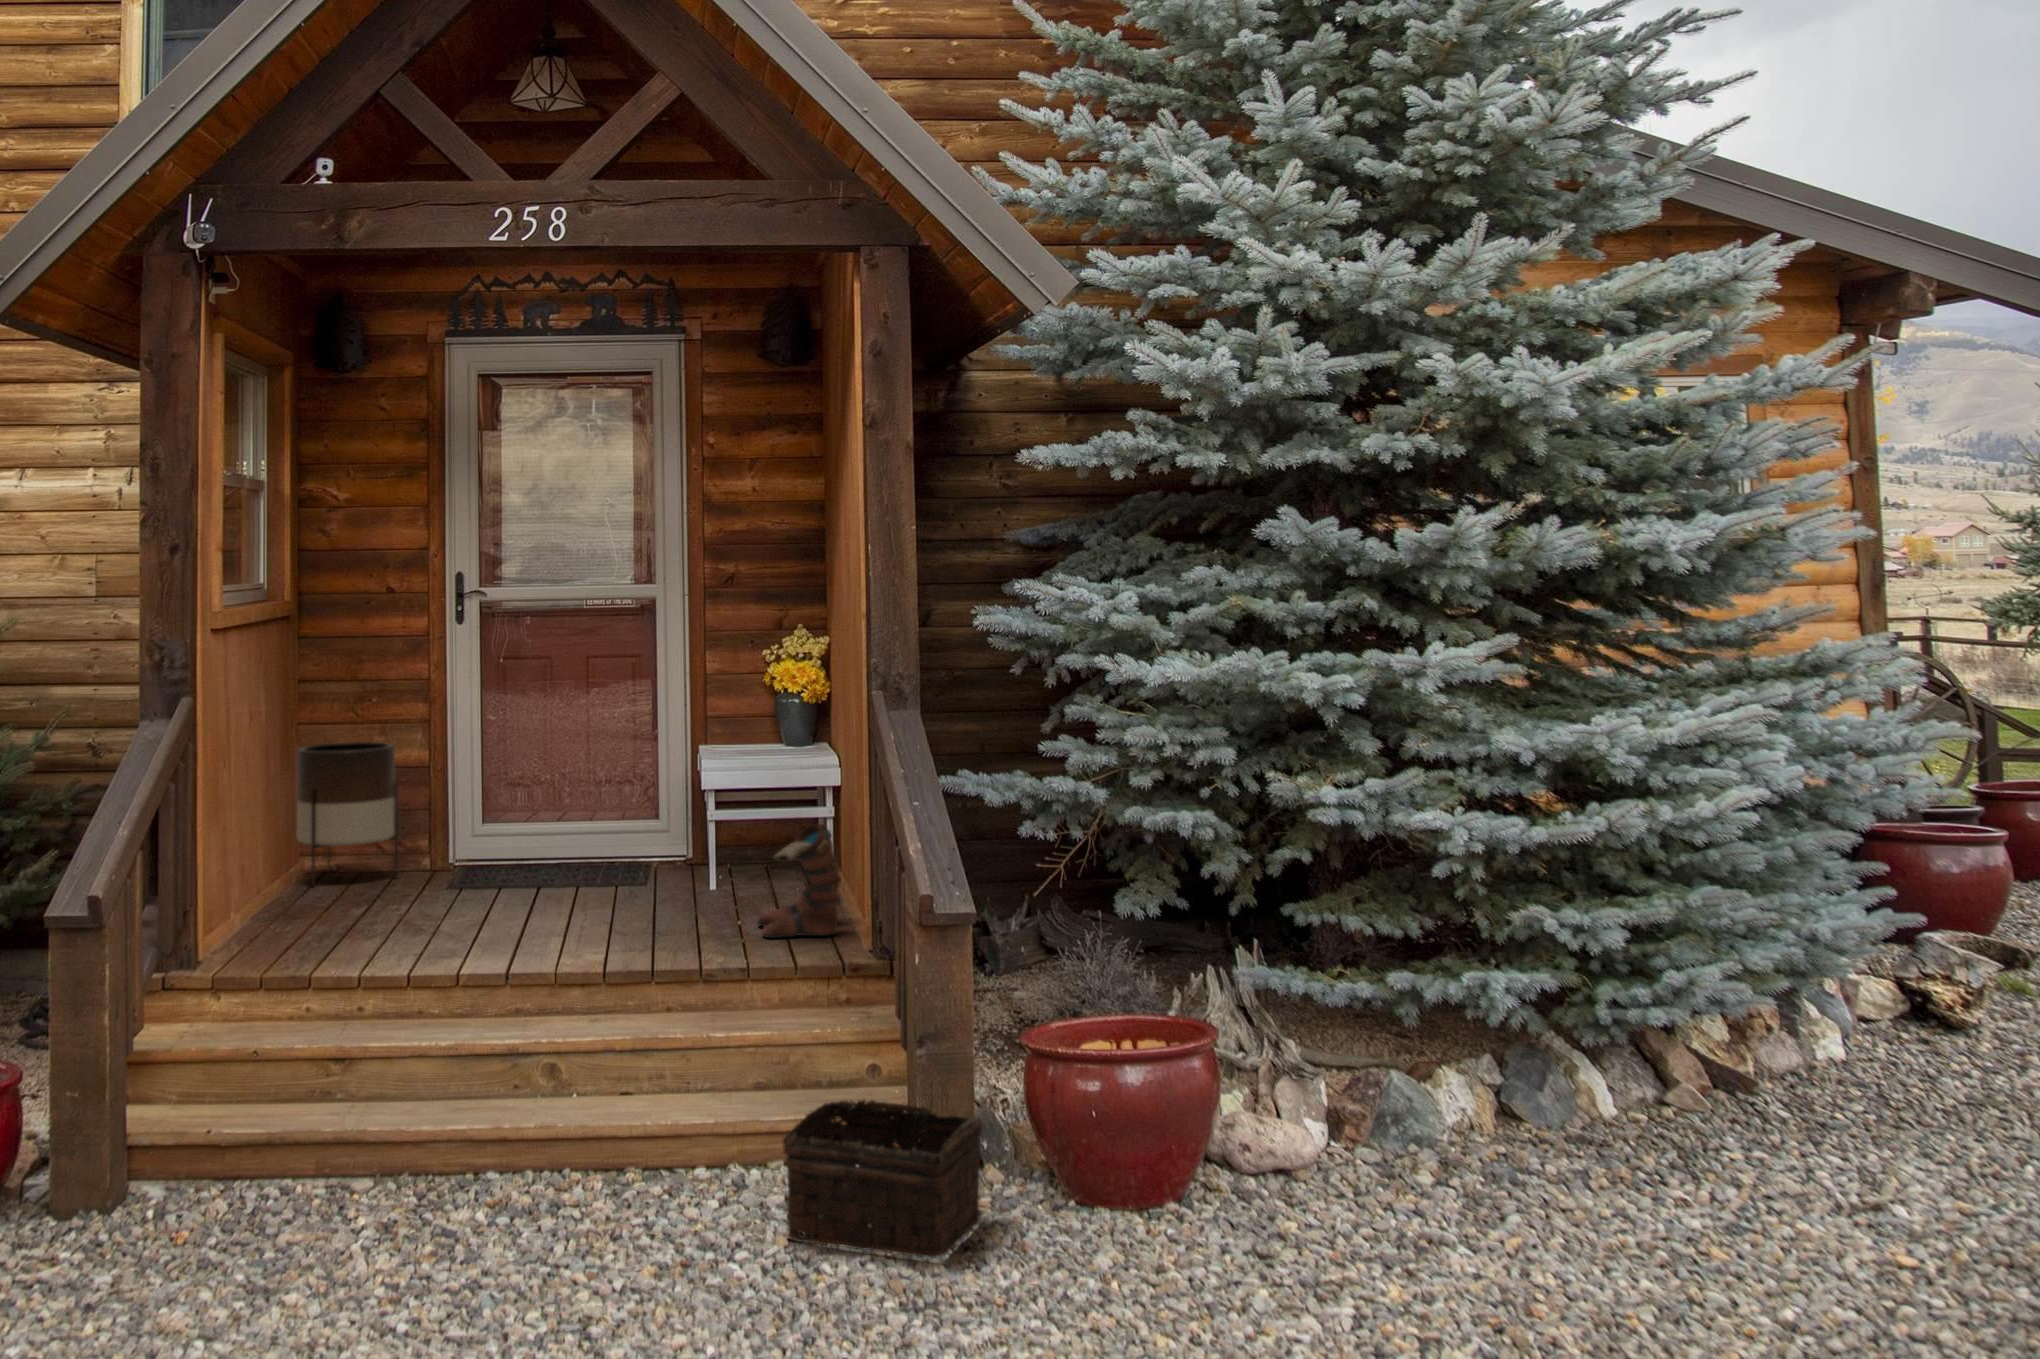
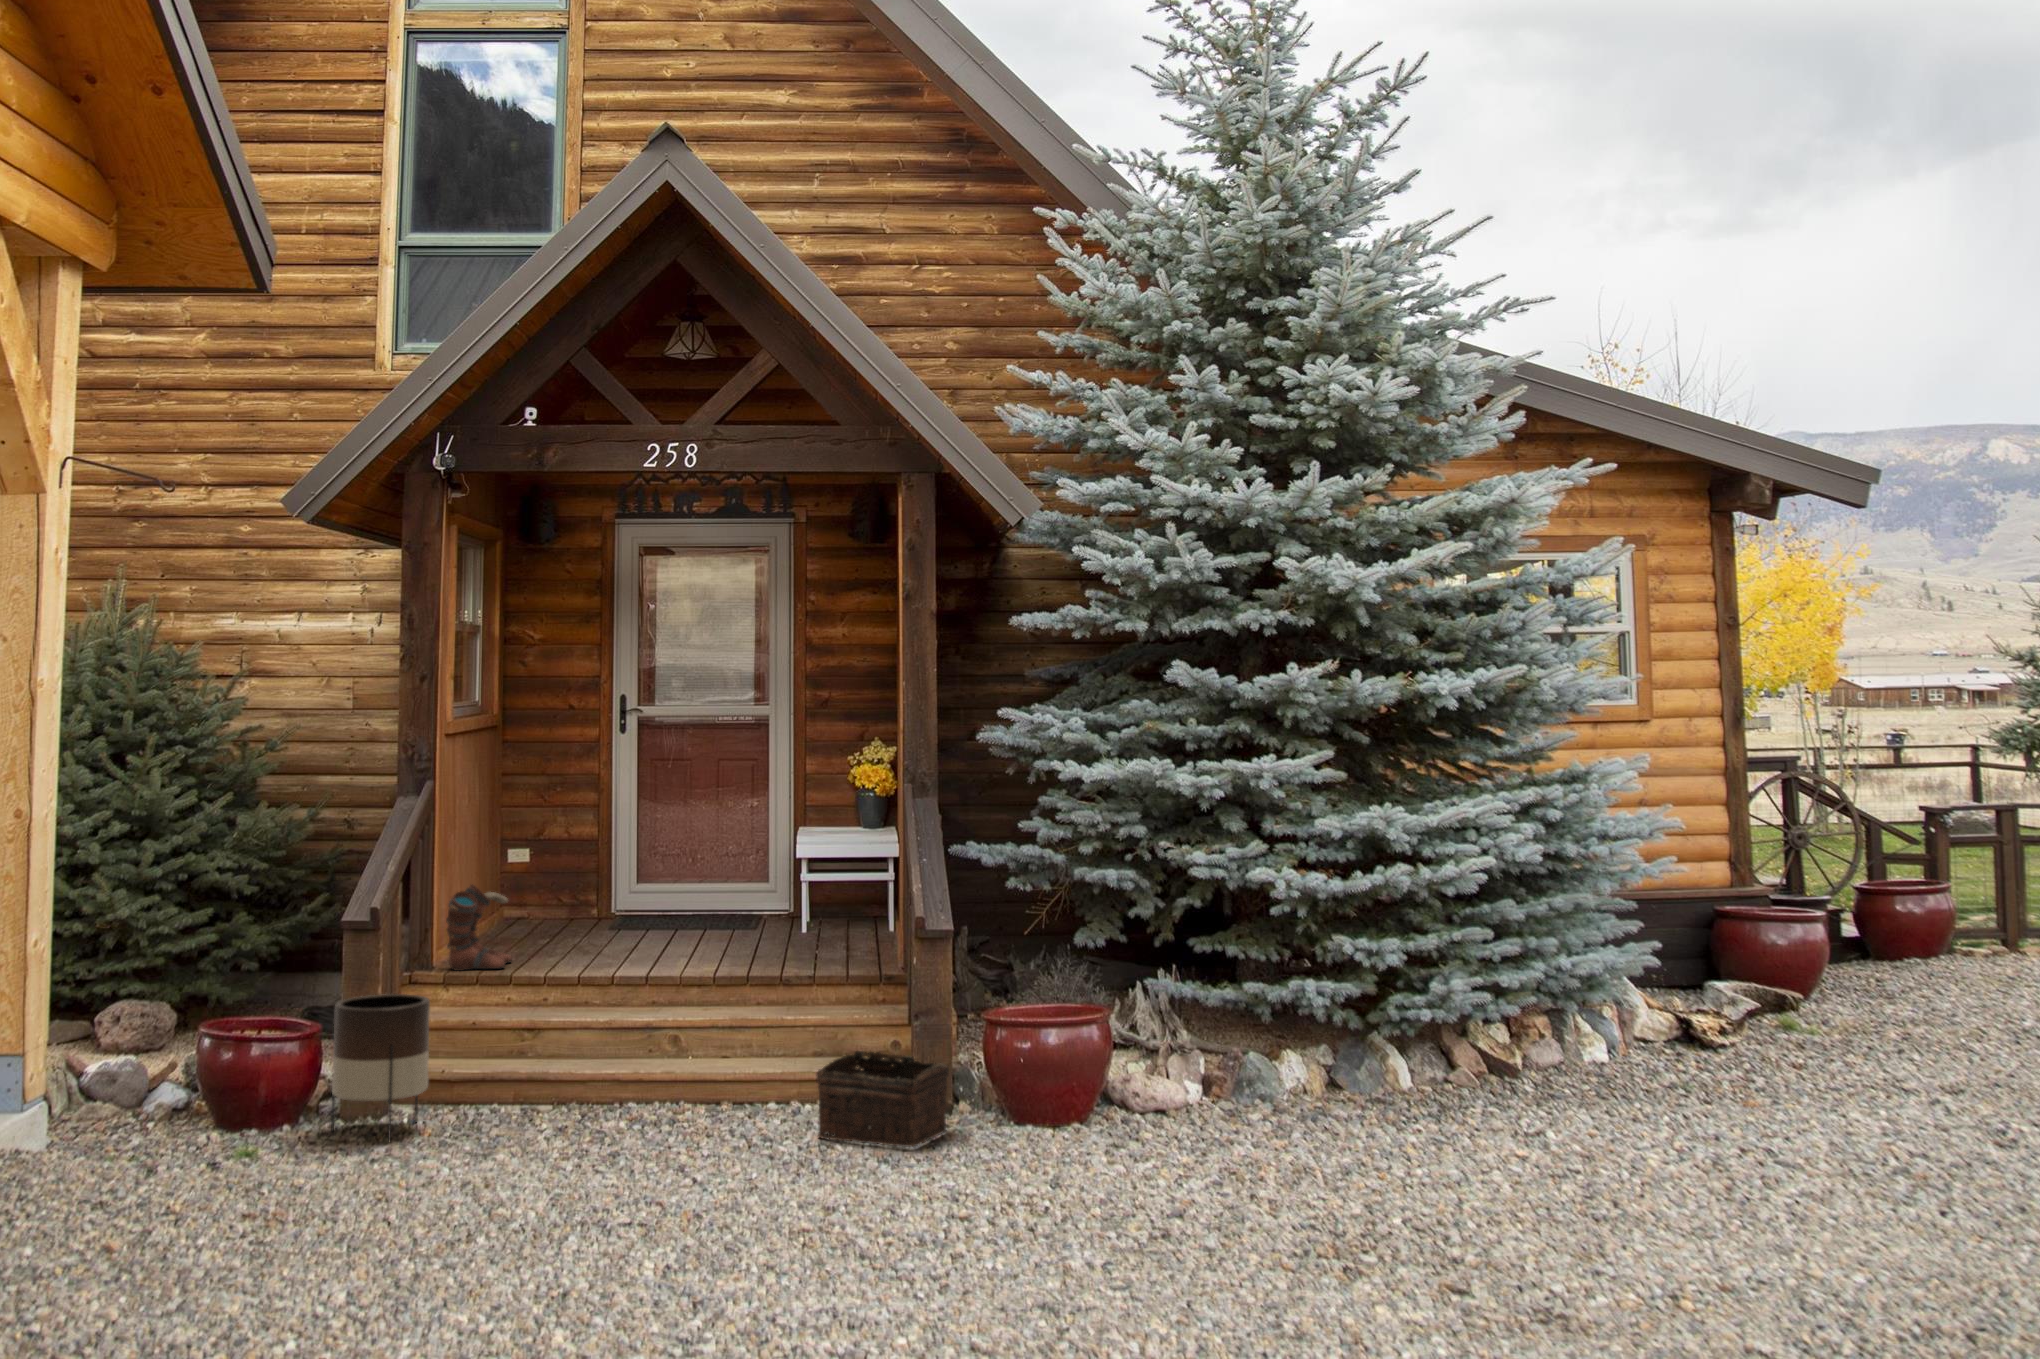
planter: present [297,742,398,887] -> present [331,994,430,1141]
boots: present [758,824,841,938] -> present [446,885,512,971]

